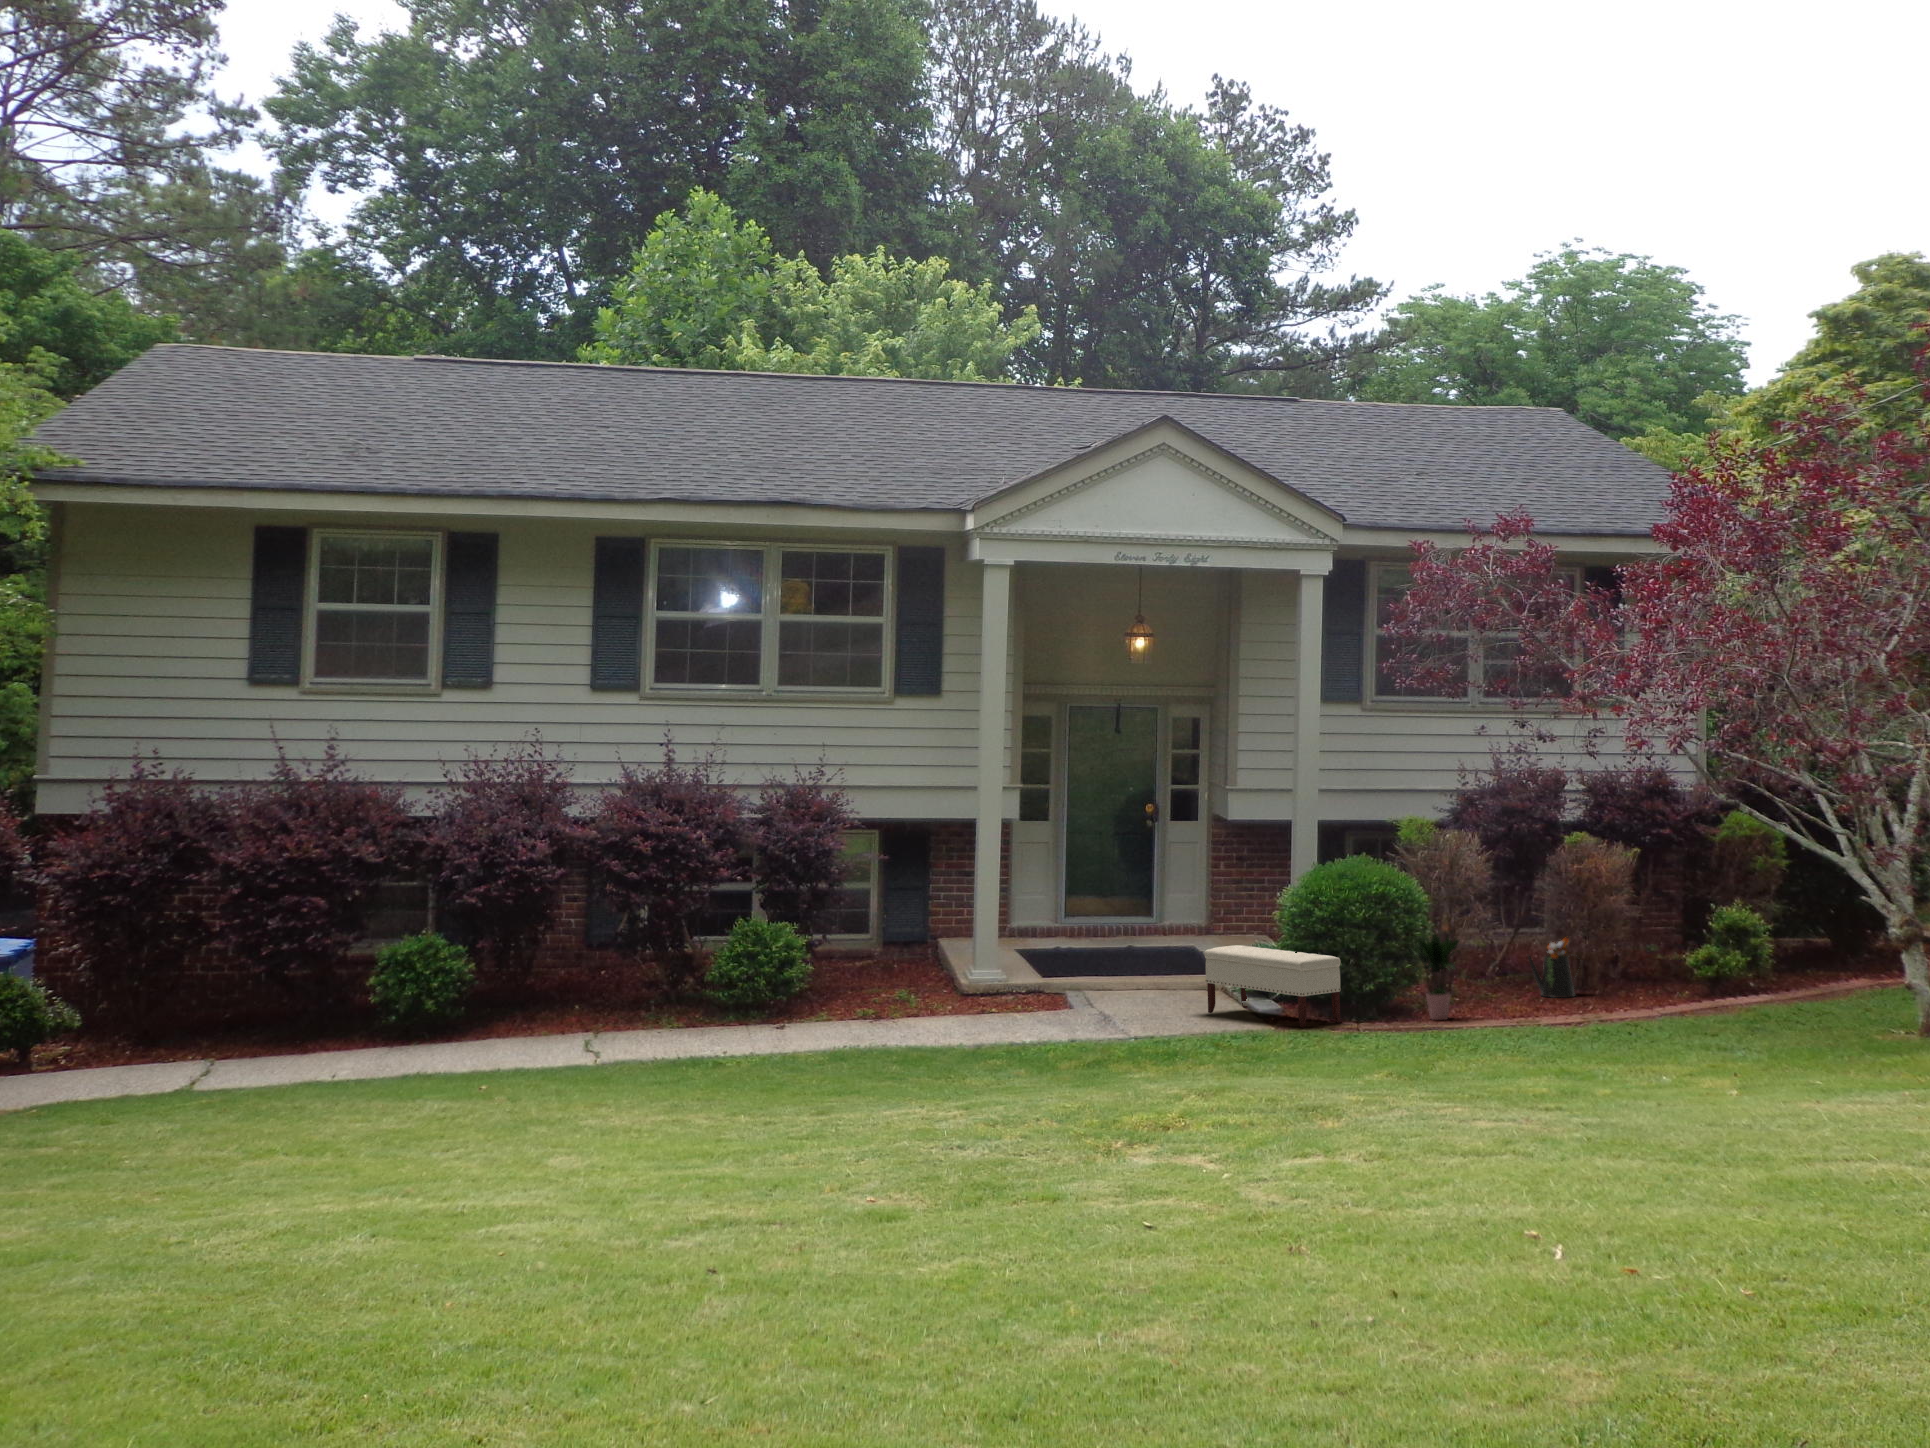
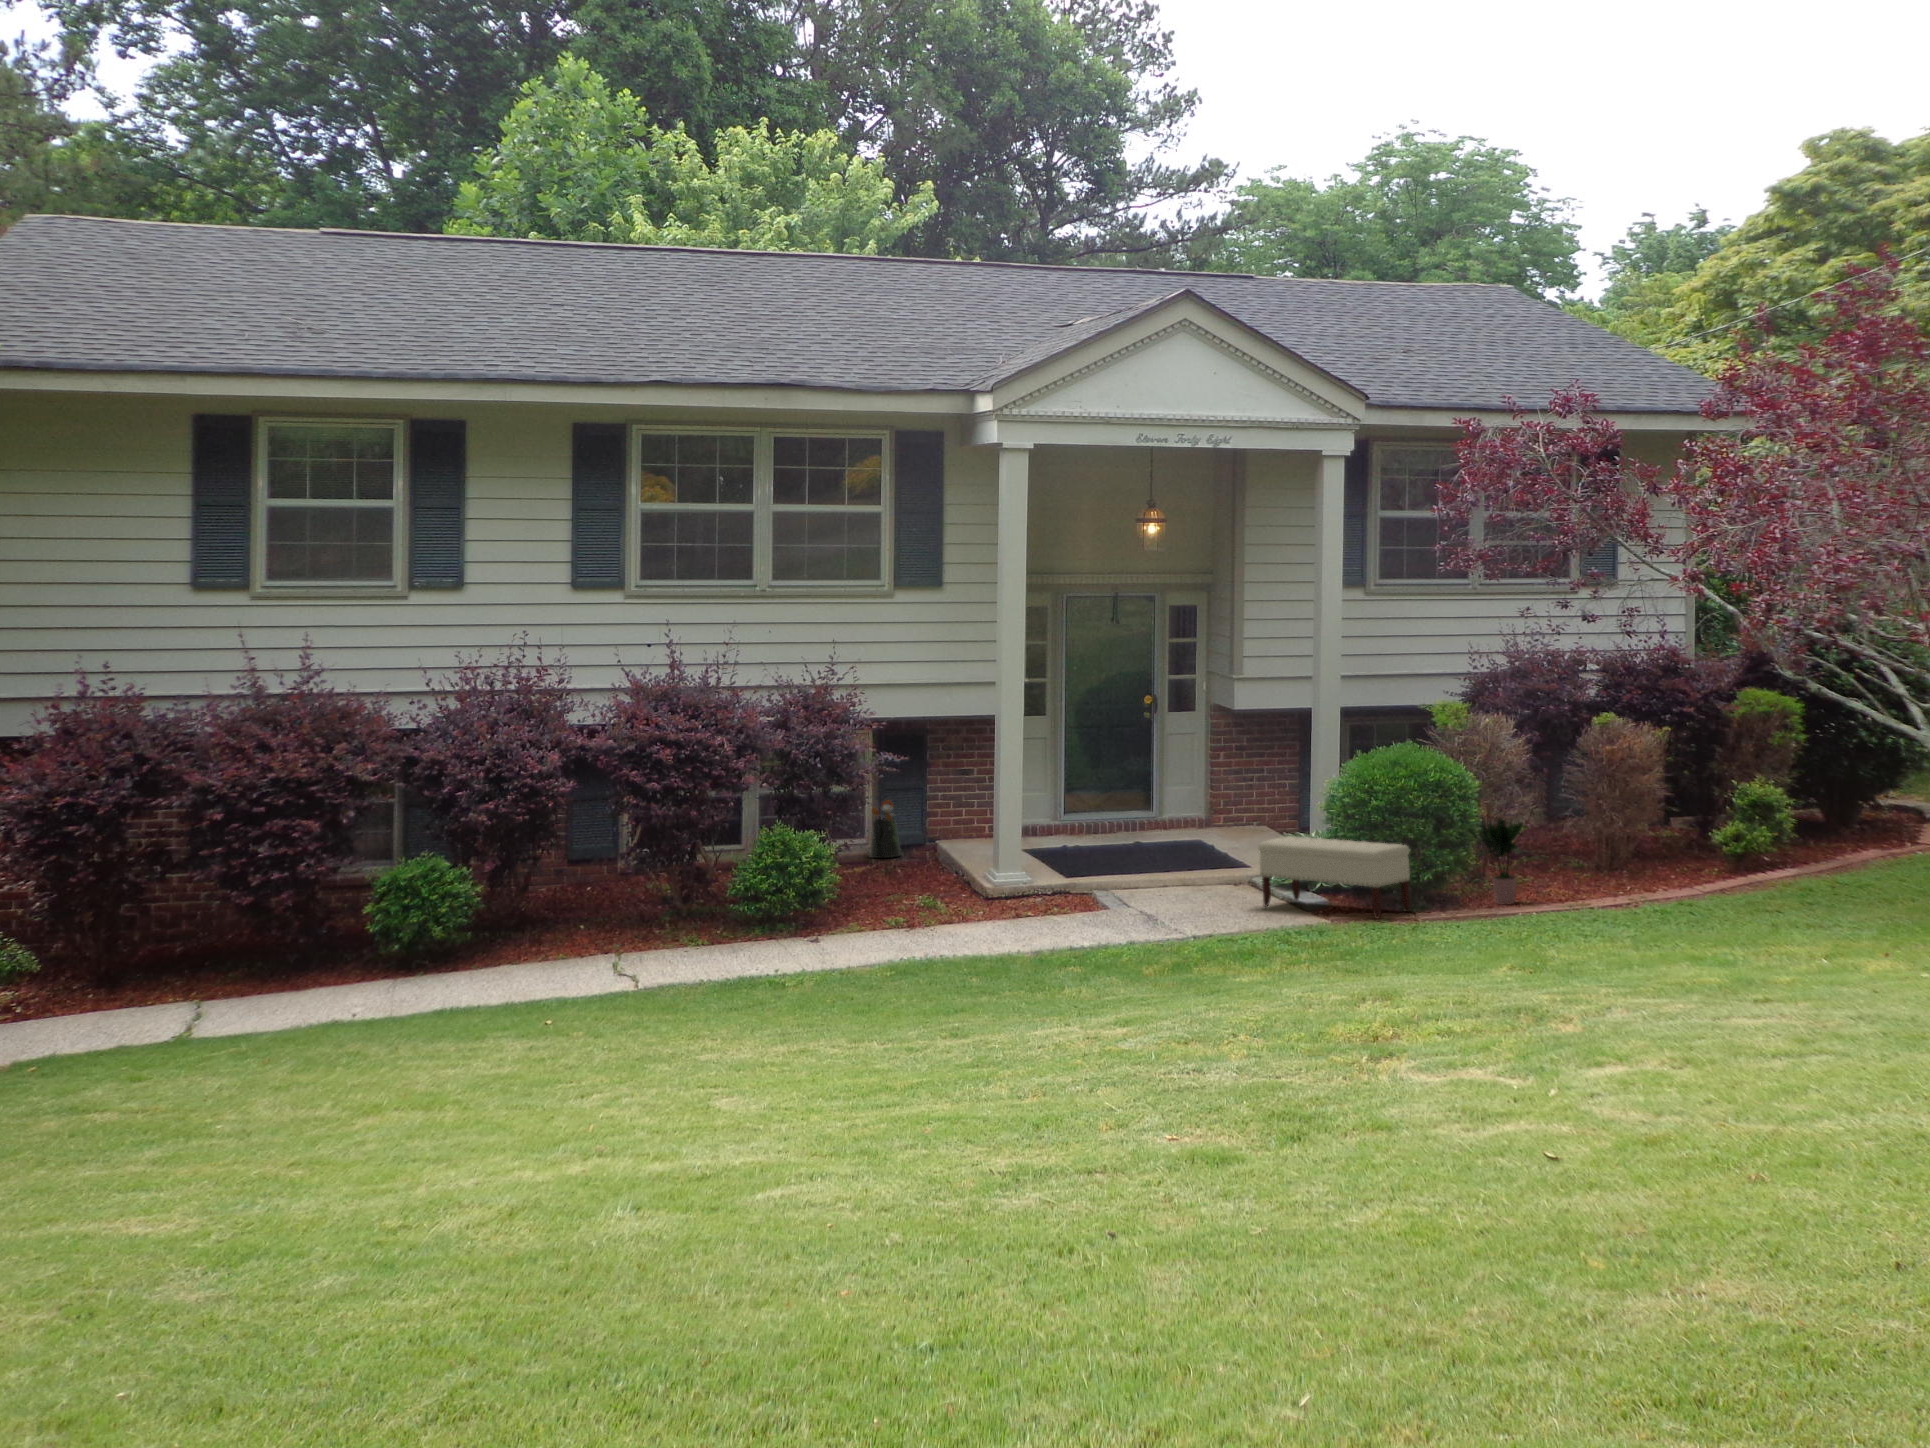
watering can: present [1528,938,1575,998] -> present [870,800,901,858]

